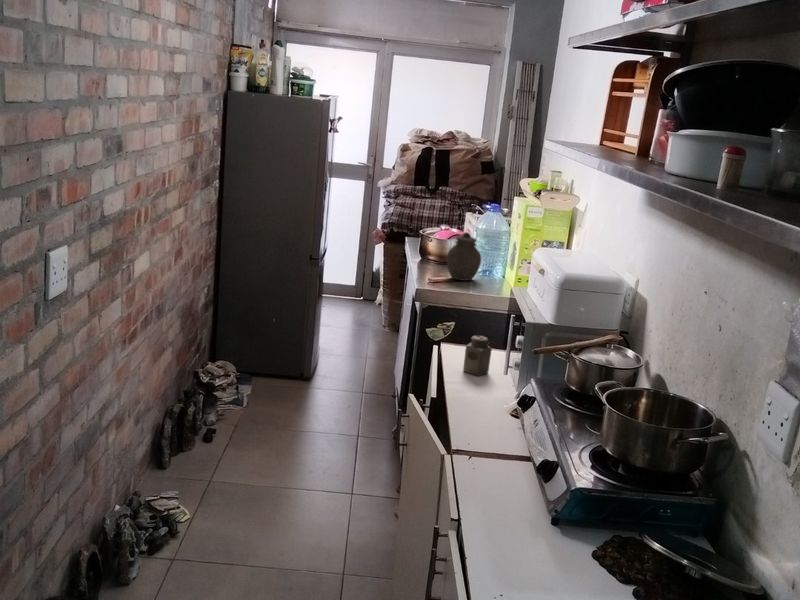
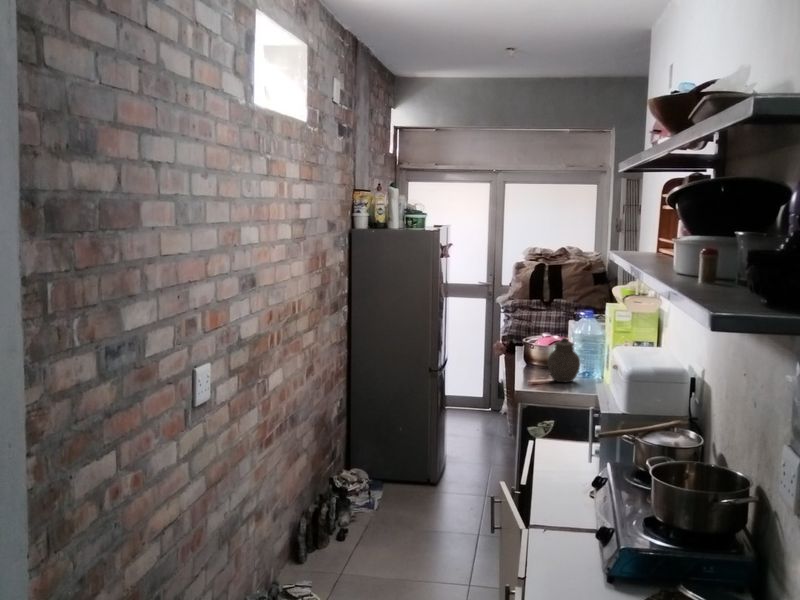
salt shaker: present [463,336,492,376] -> none [555,429,580,466]

